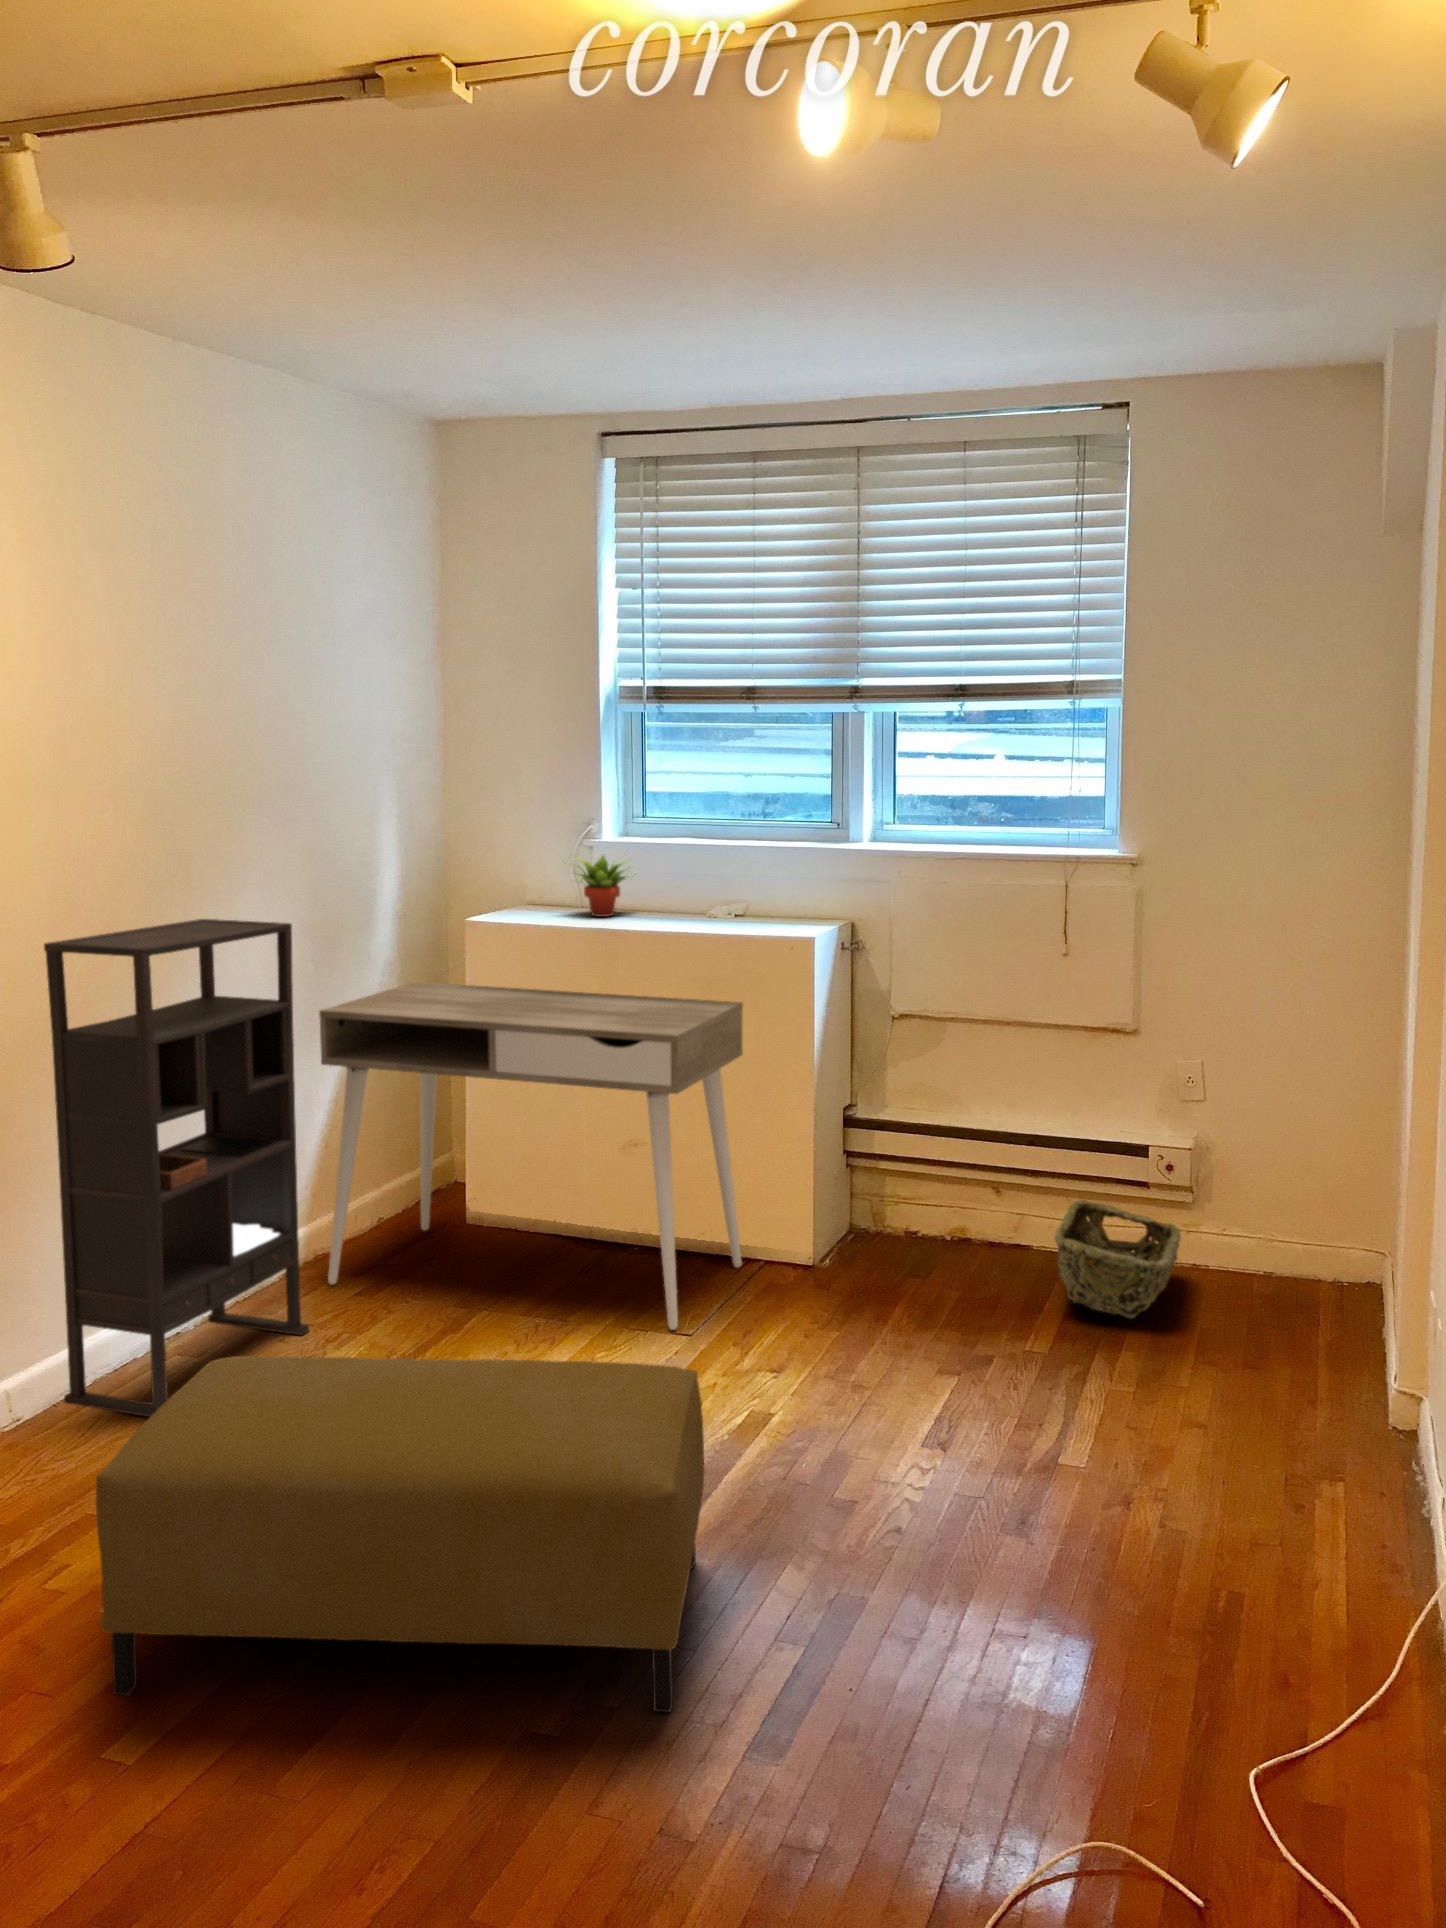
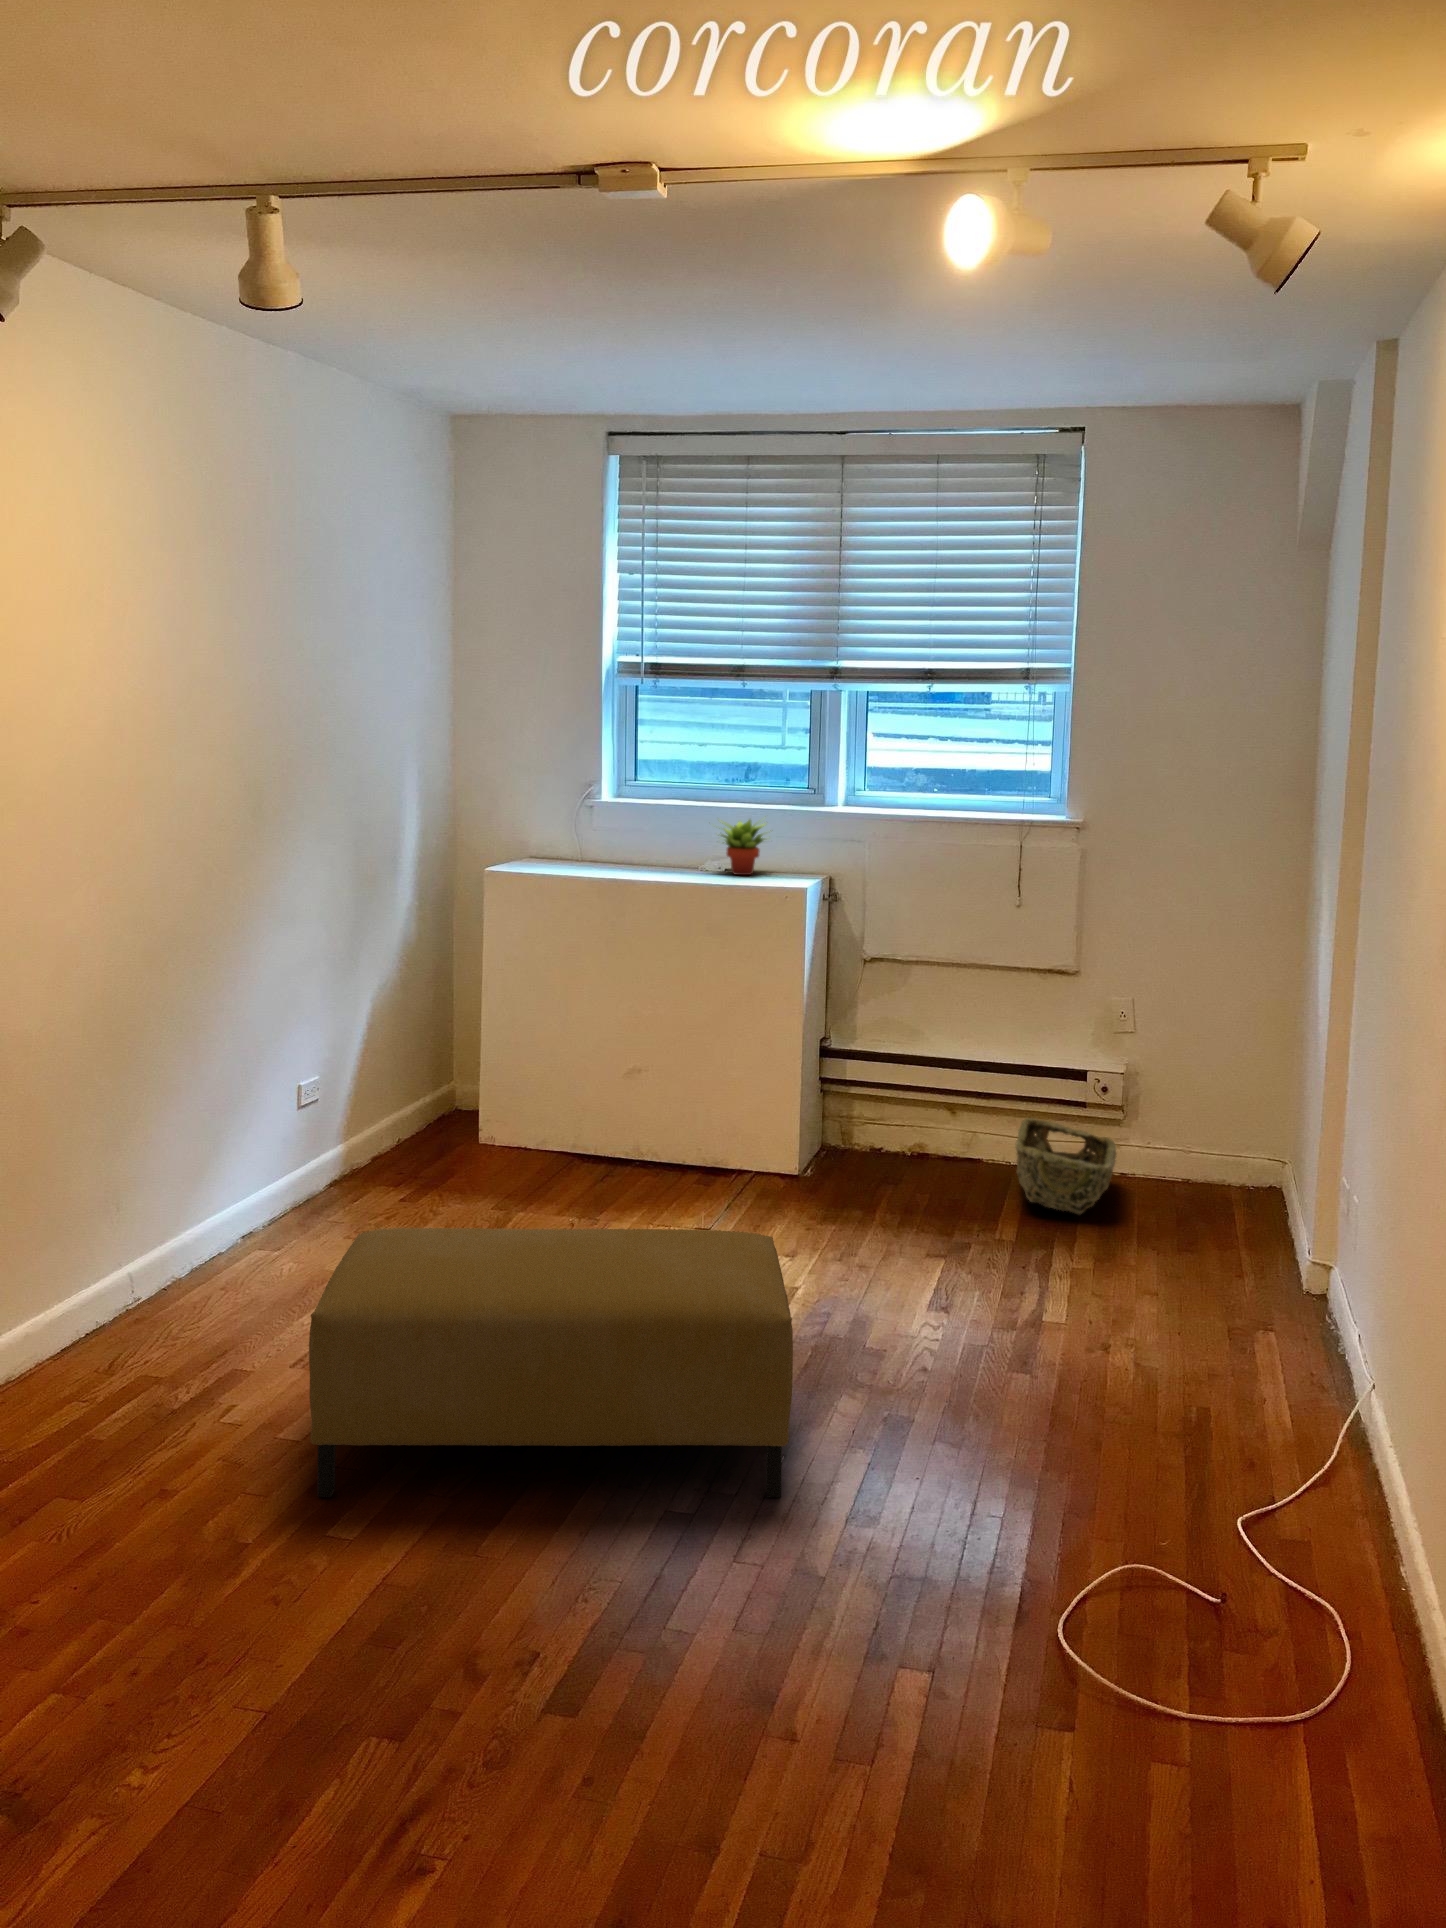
succulent plant: present [574,856,633,917] -> present [716,816,769,875]
bookshelf: present [44,919,309,1417] -> none [167,862,370,1299]
desk: present [319,982,743,1330] -> none [371,924,744,1226]

